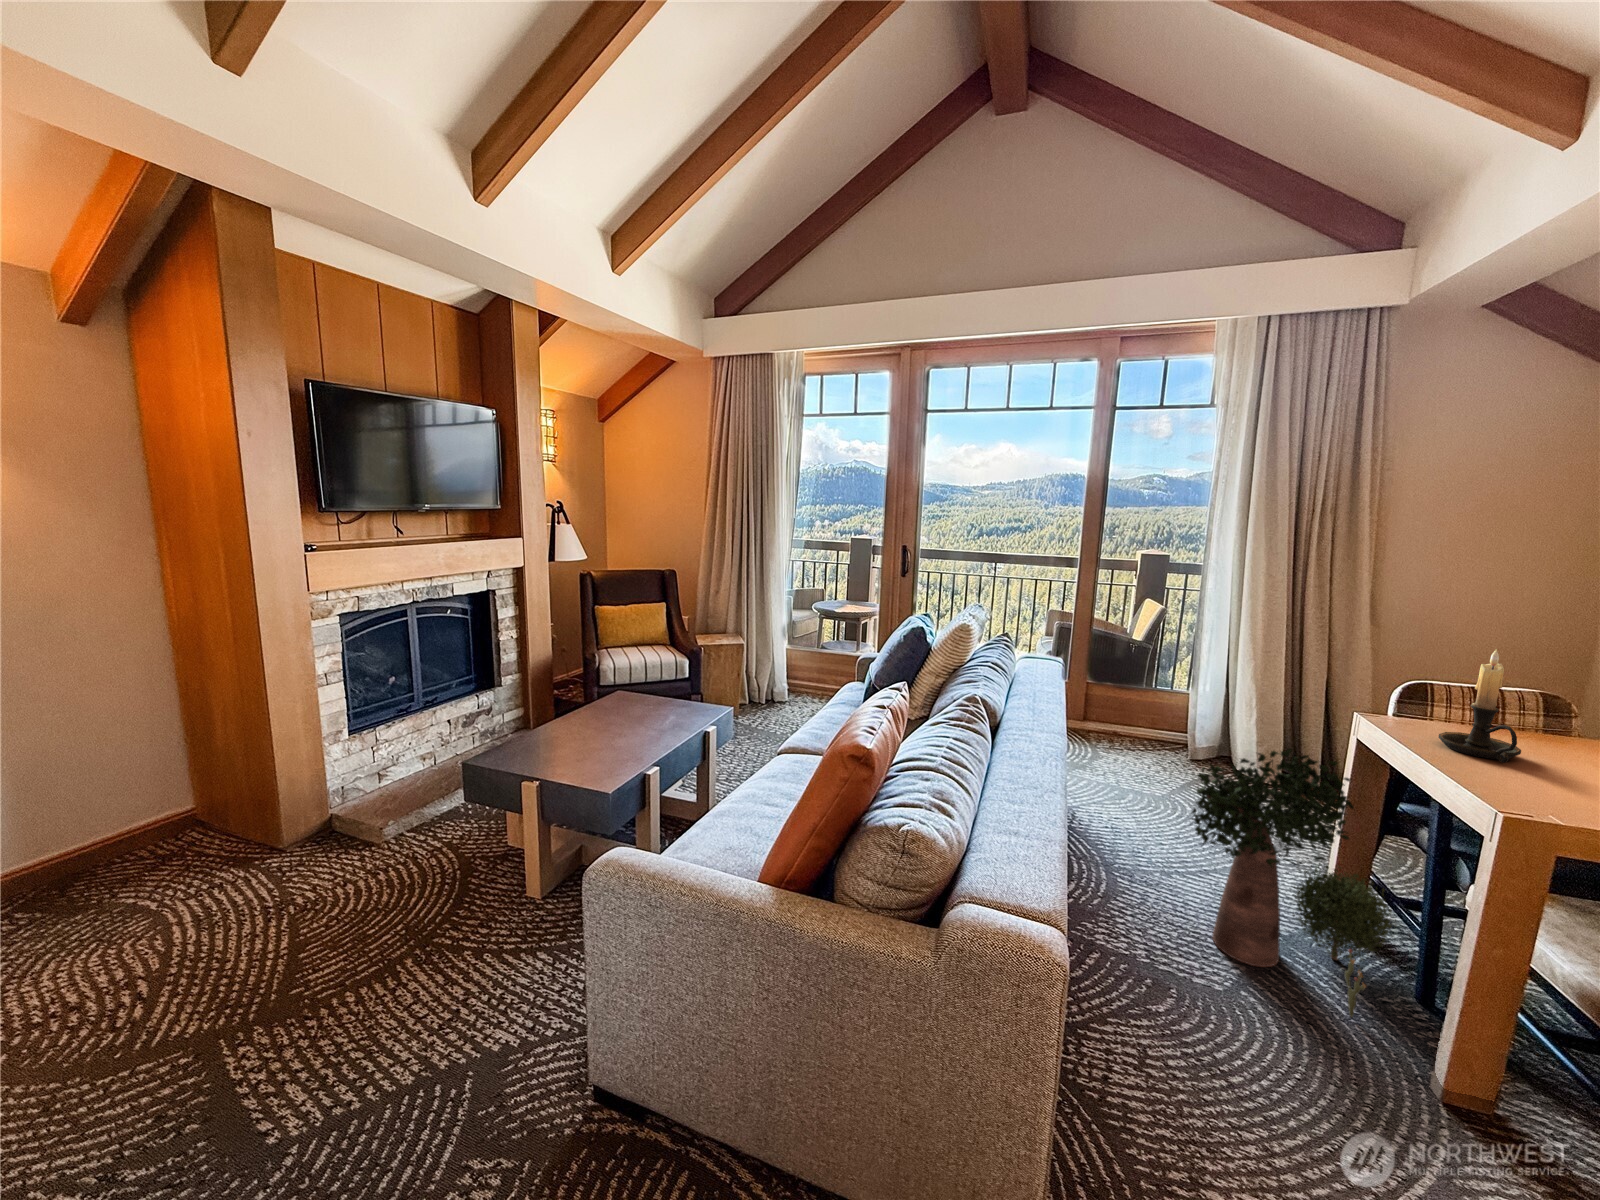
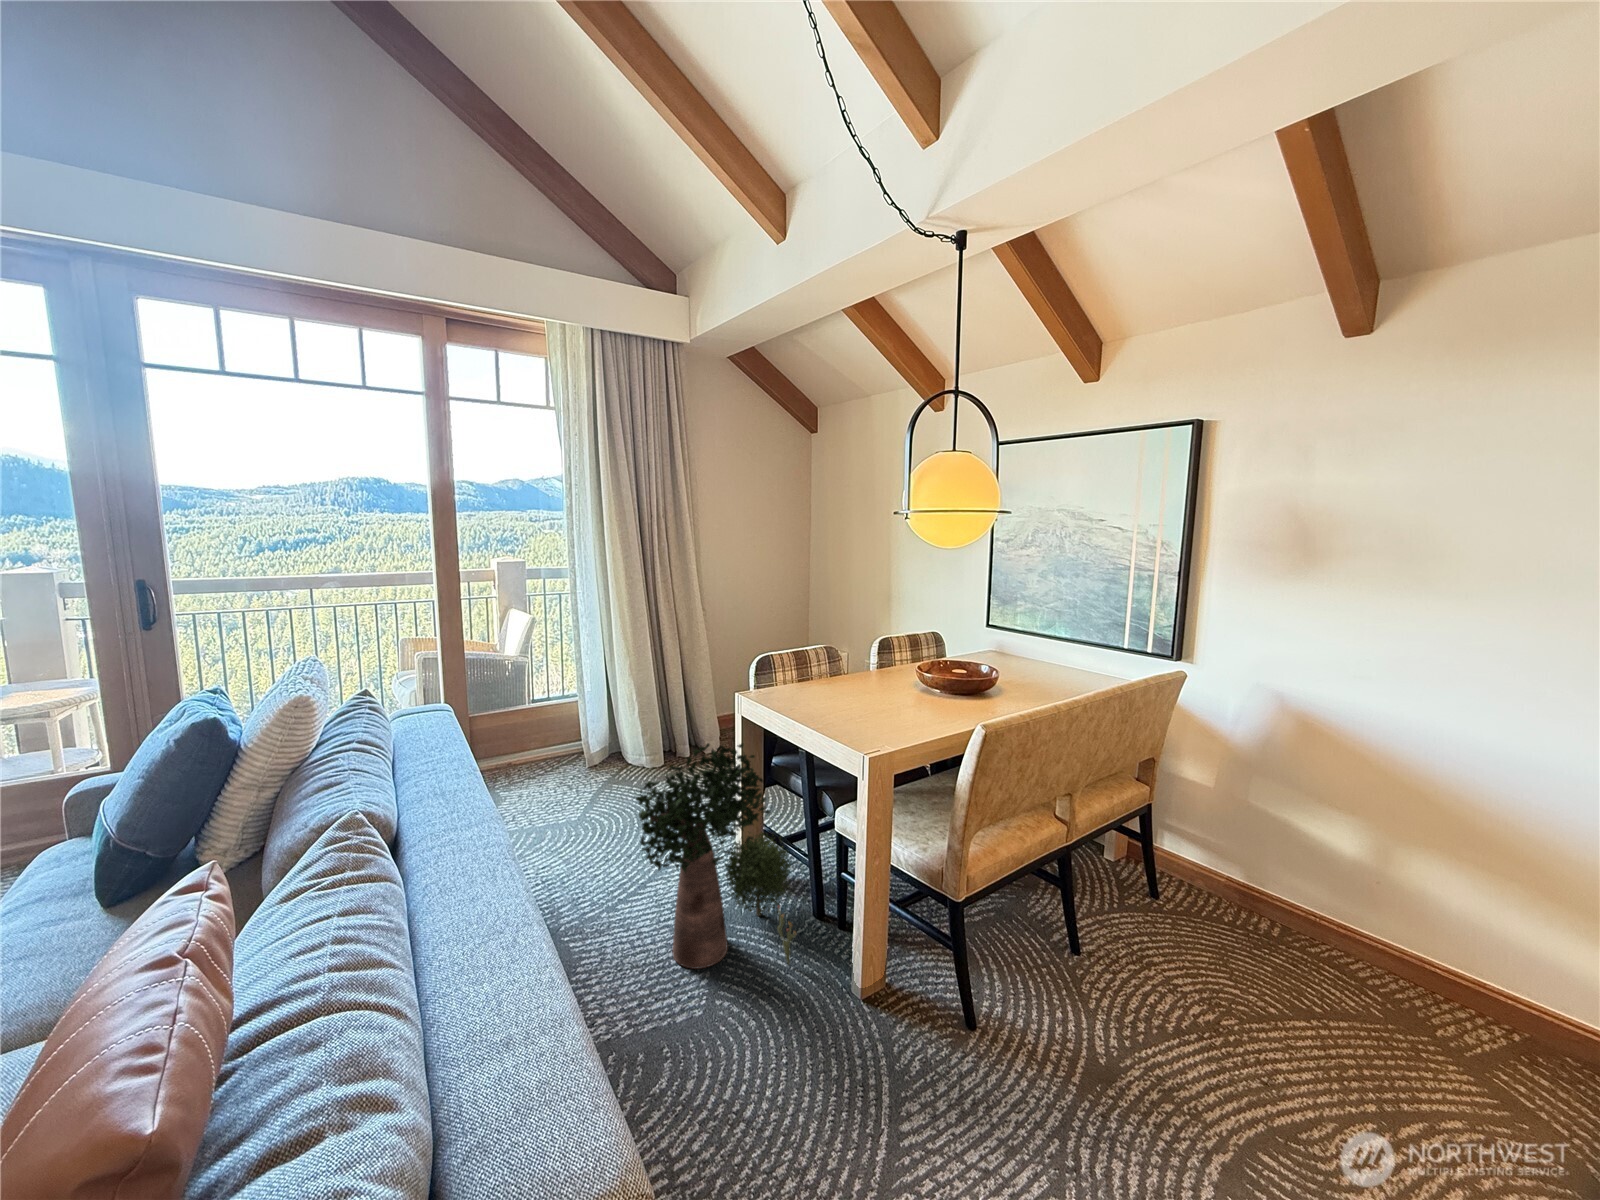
candle holder: present [1439,649,1521,763] -> none [796,619,842,708]

